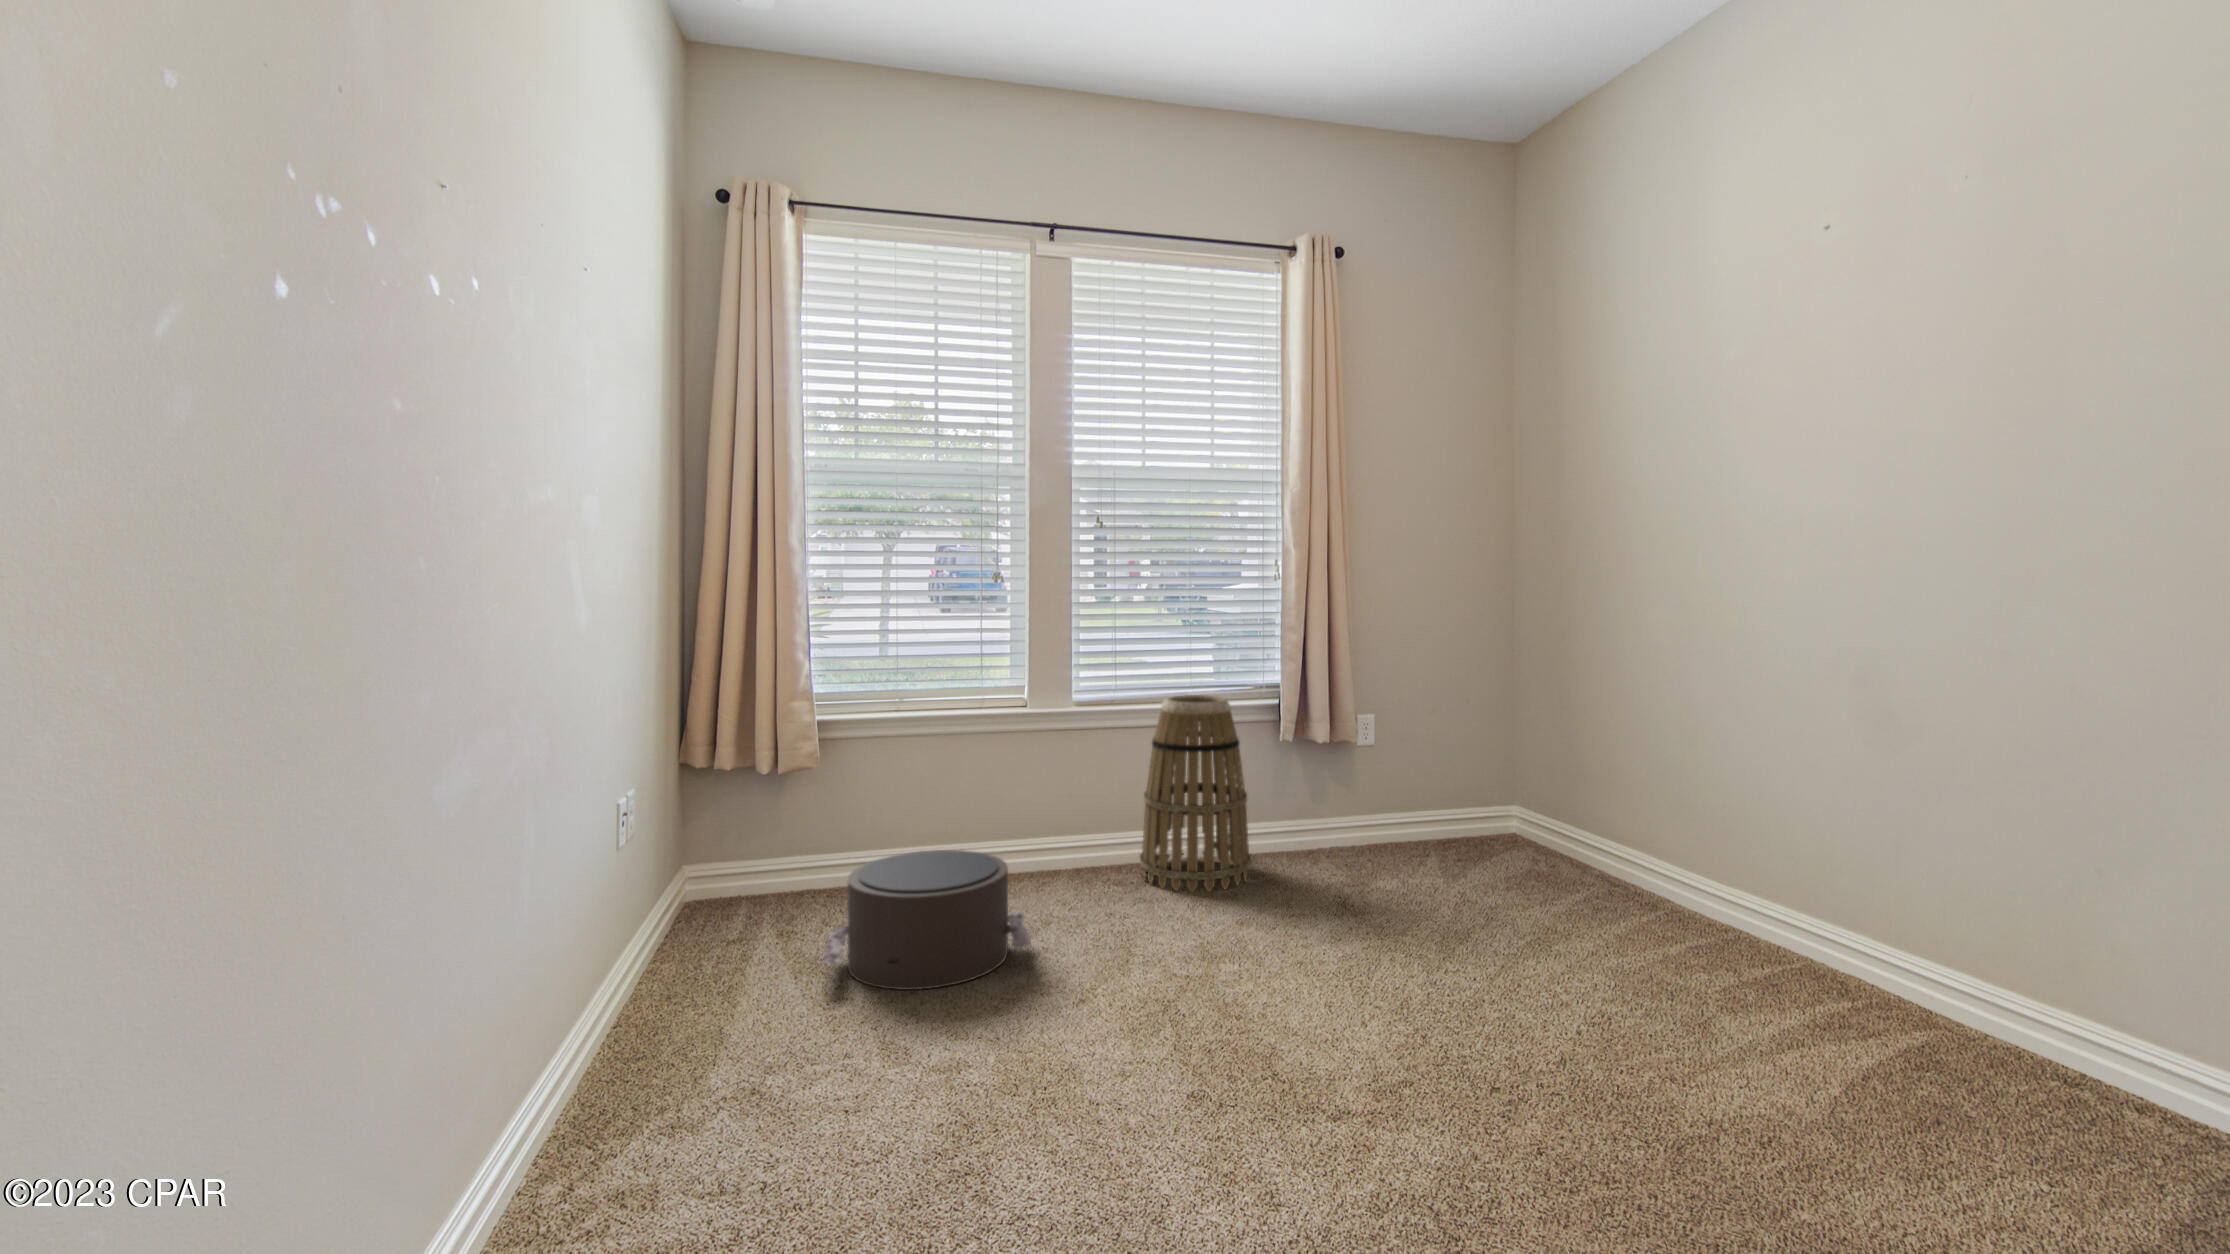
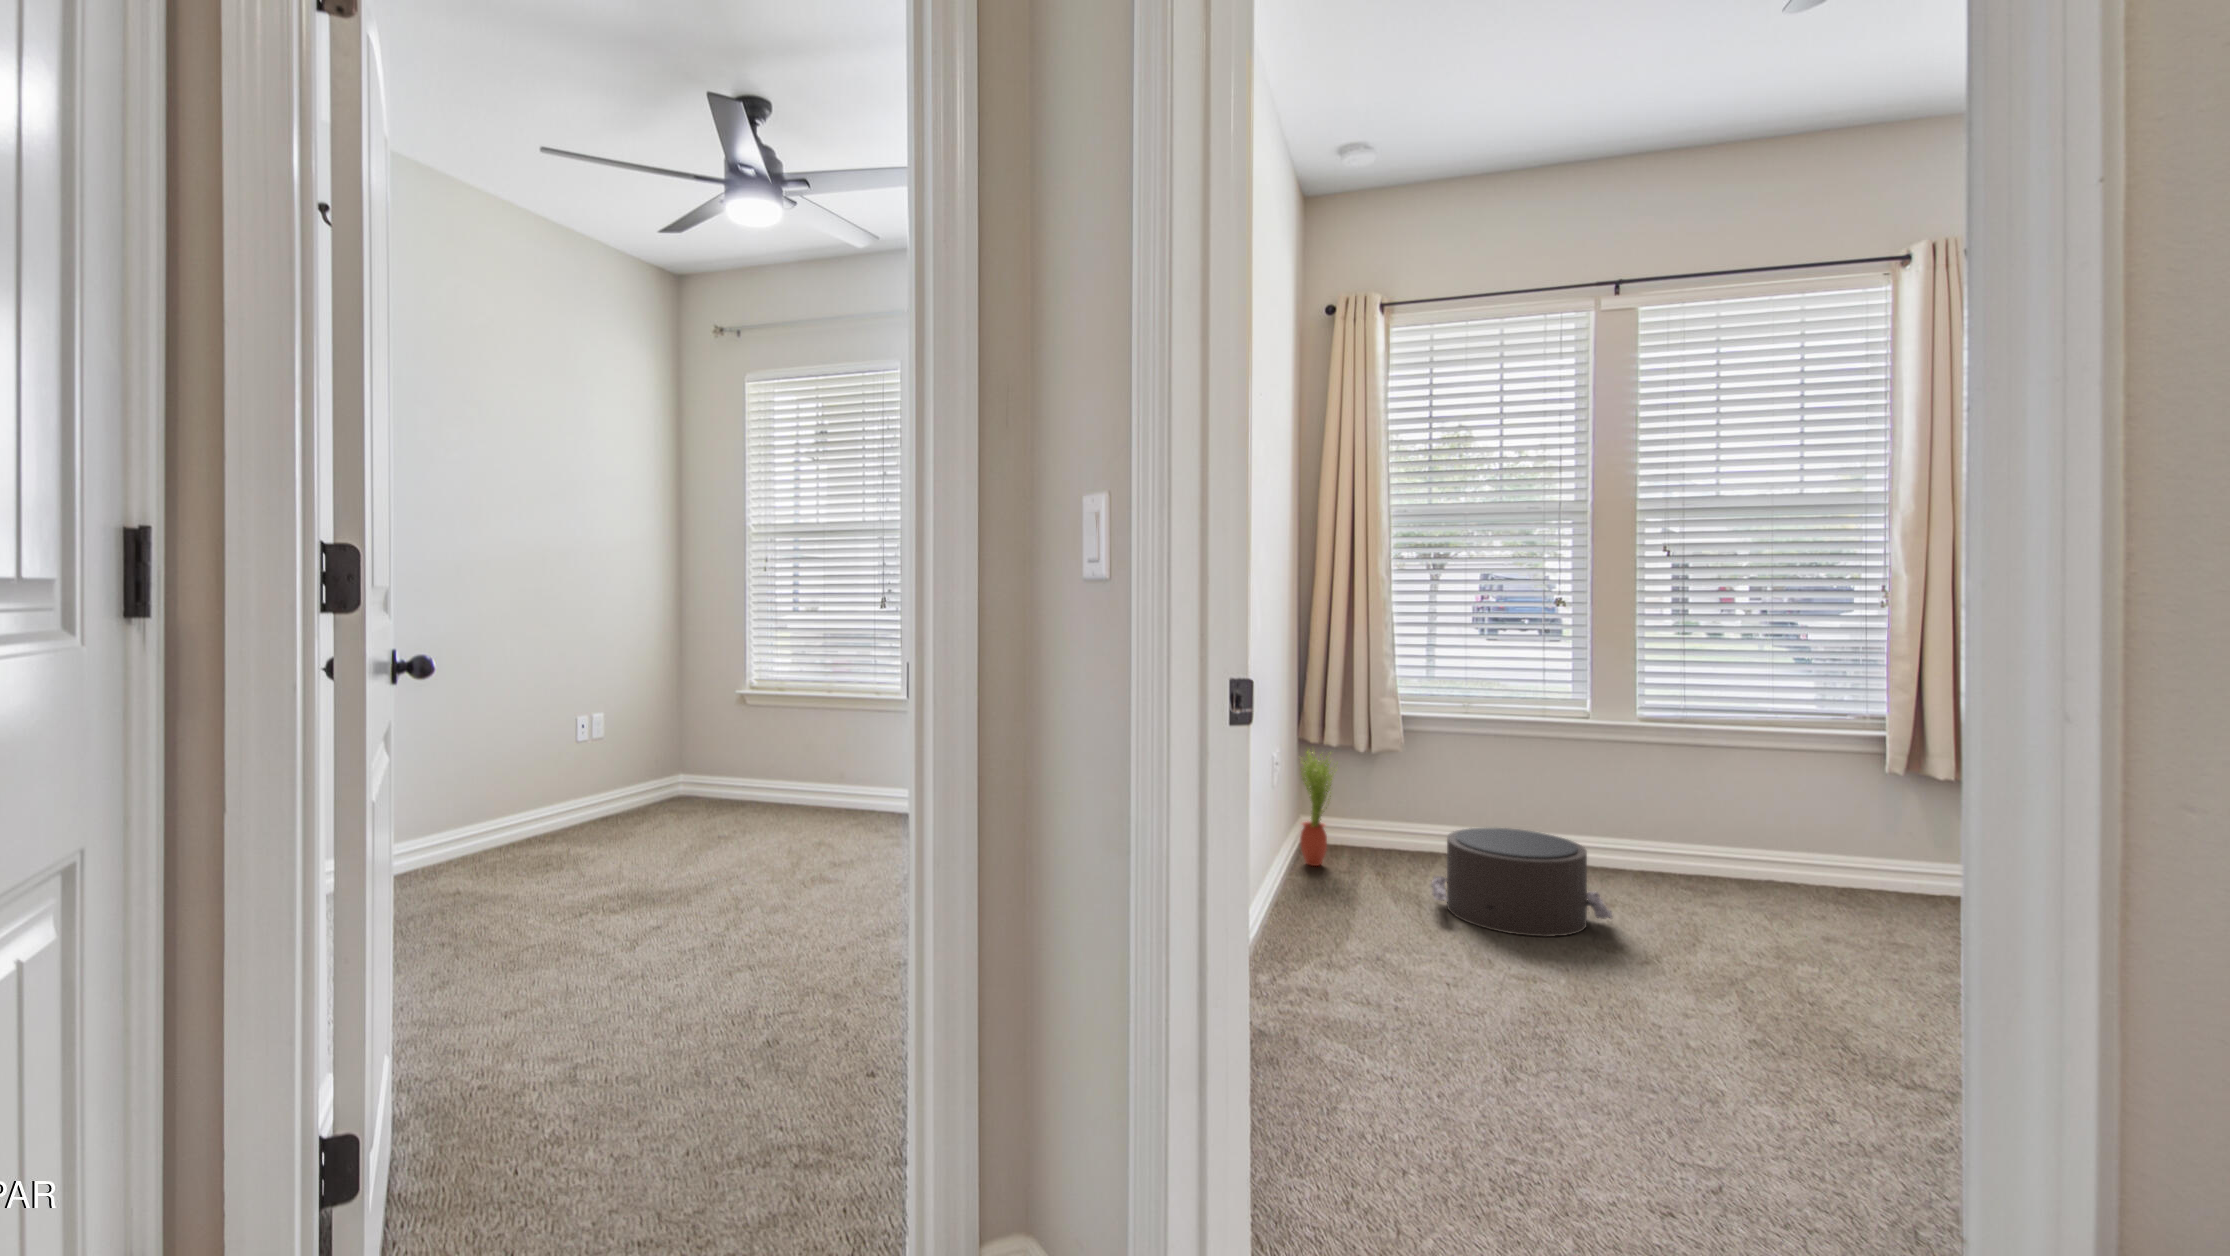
basket: present [1140,695,1251,892] -> none [1713,719,1849,914]
potted plant: none [661,775,721,937] -> present [1300,750,1337,866]

